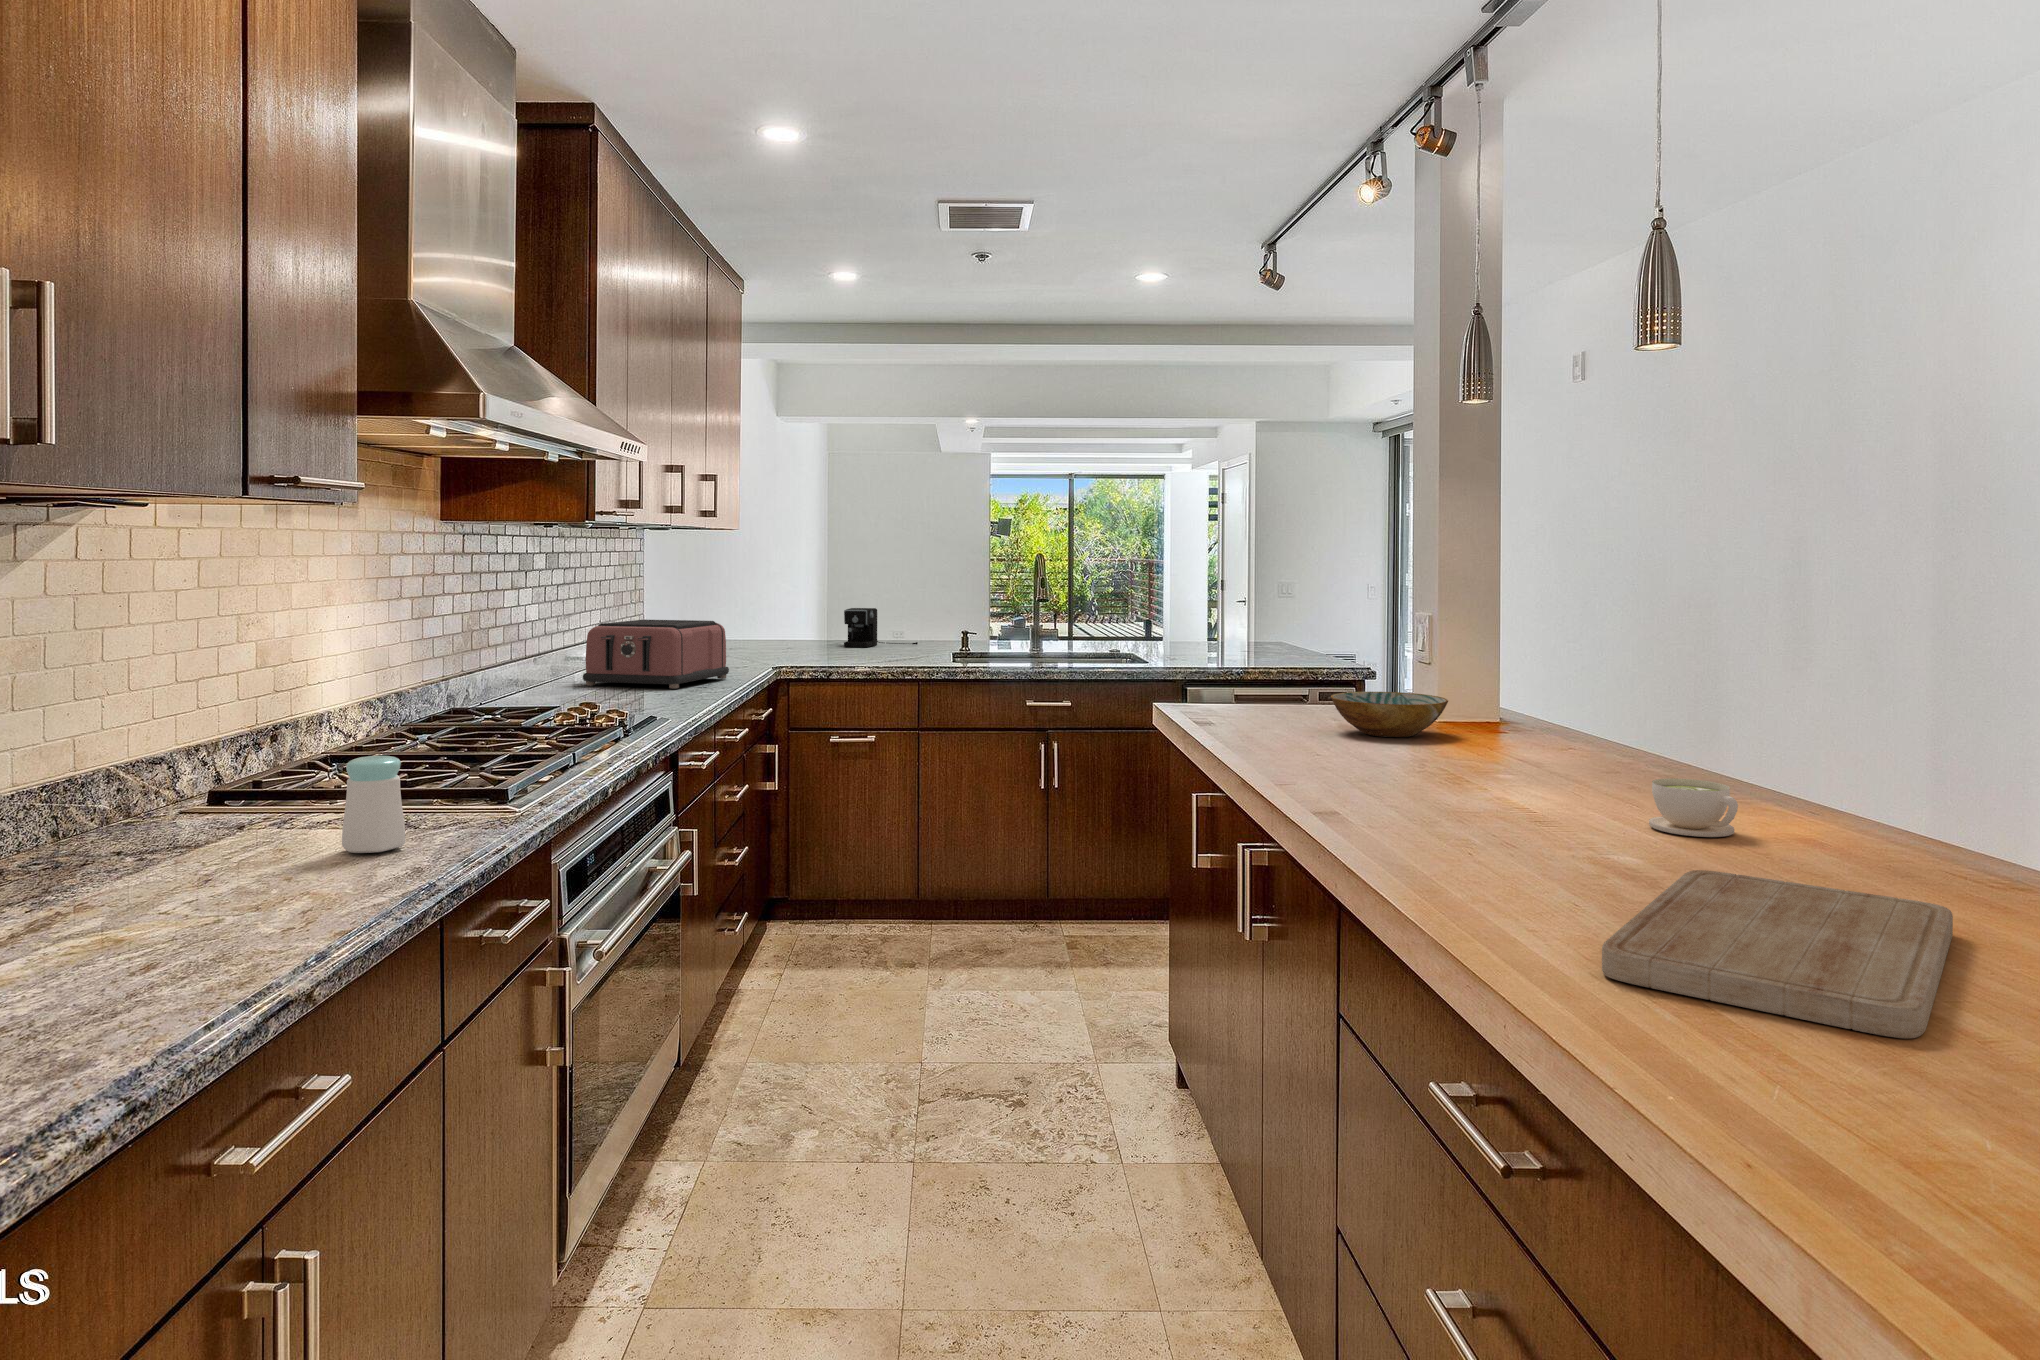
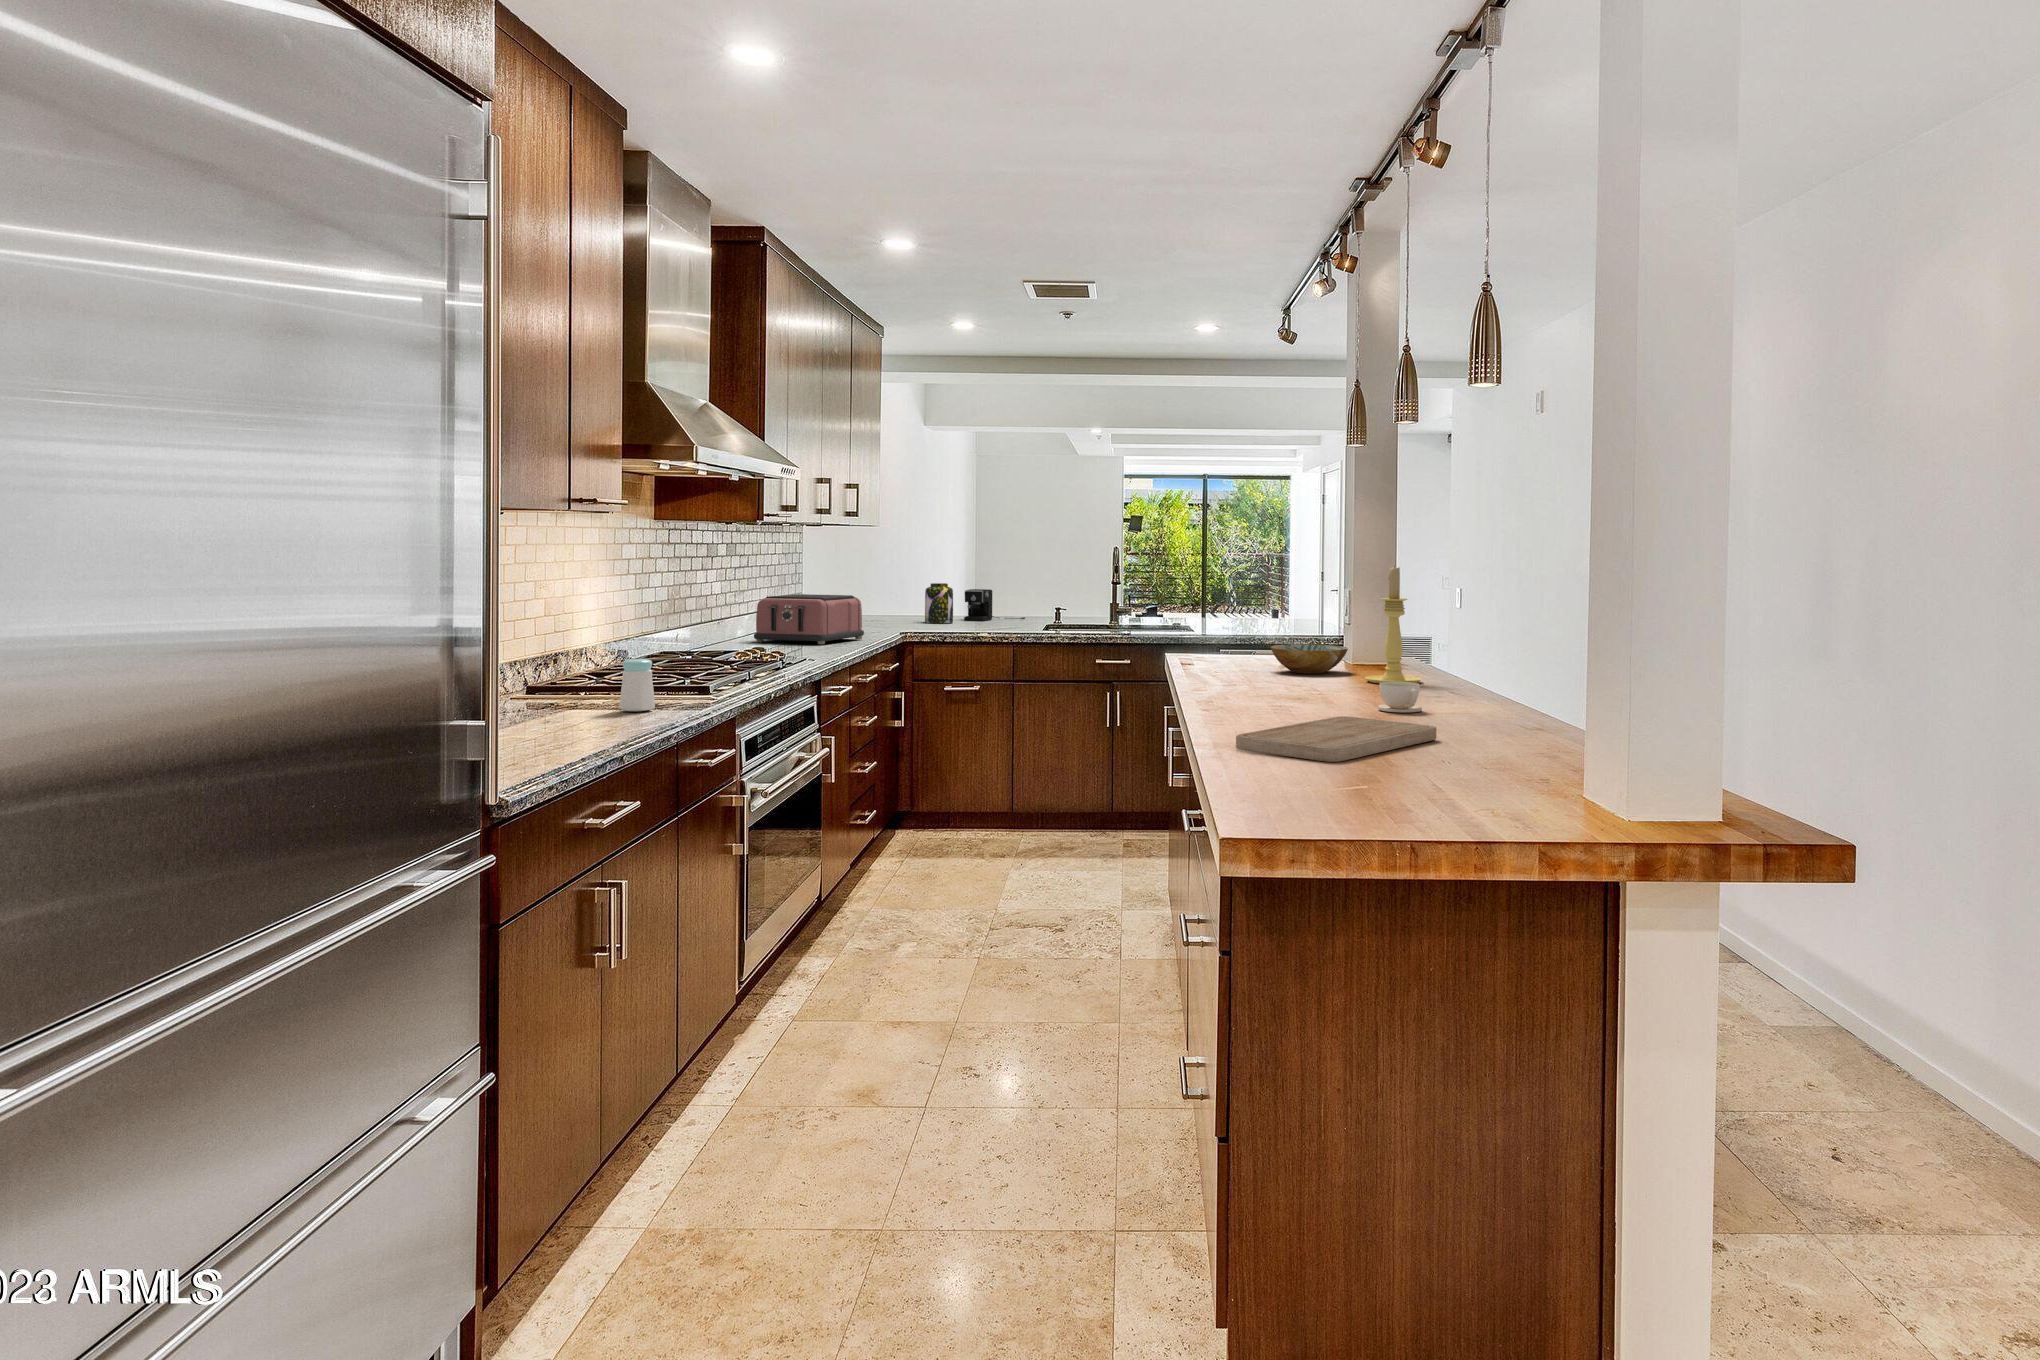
candle holder: none [1502,579,1595,760] -> present [1365,567,1422,683]
jar: none [797,601,832,652] -> present [925,583,953,623]

